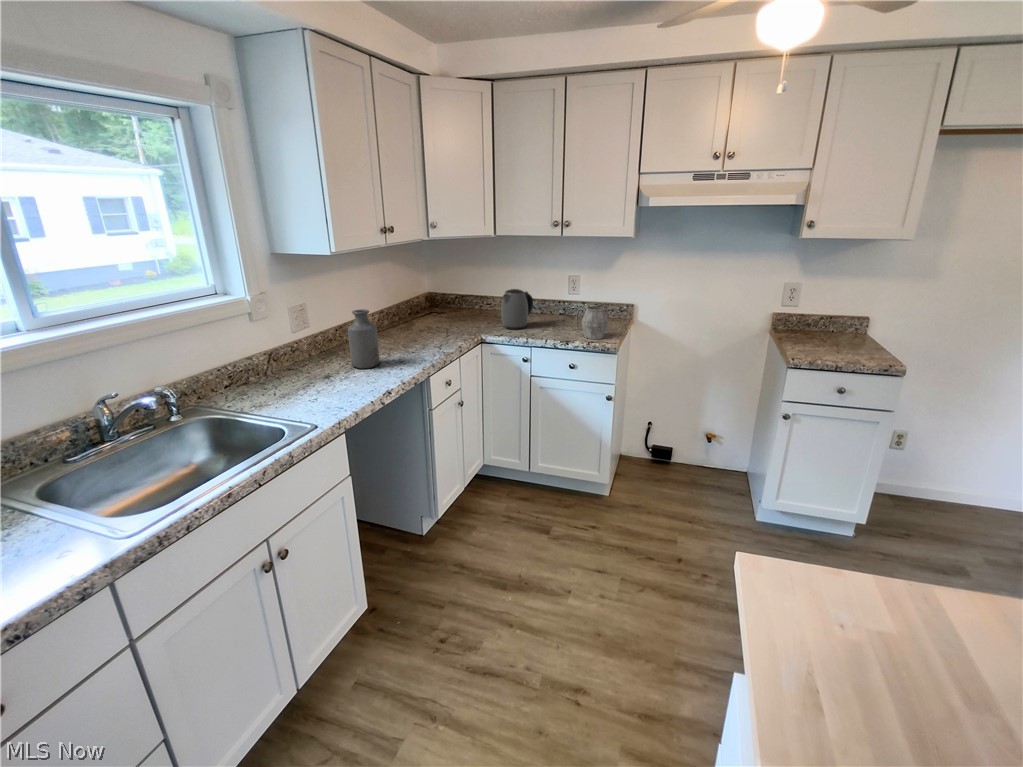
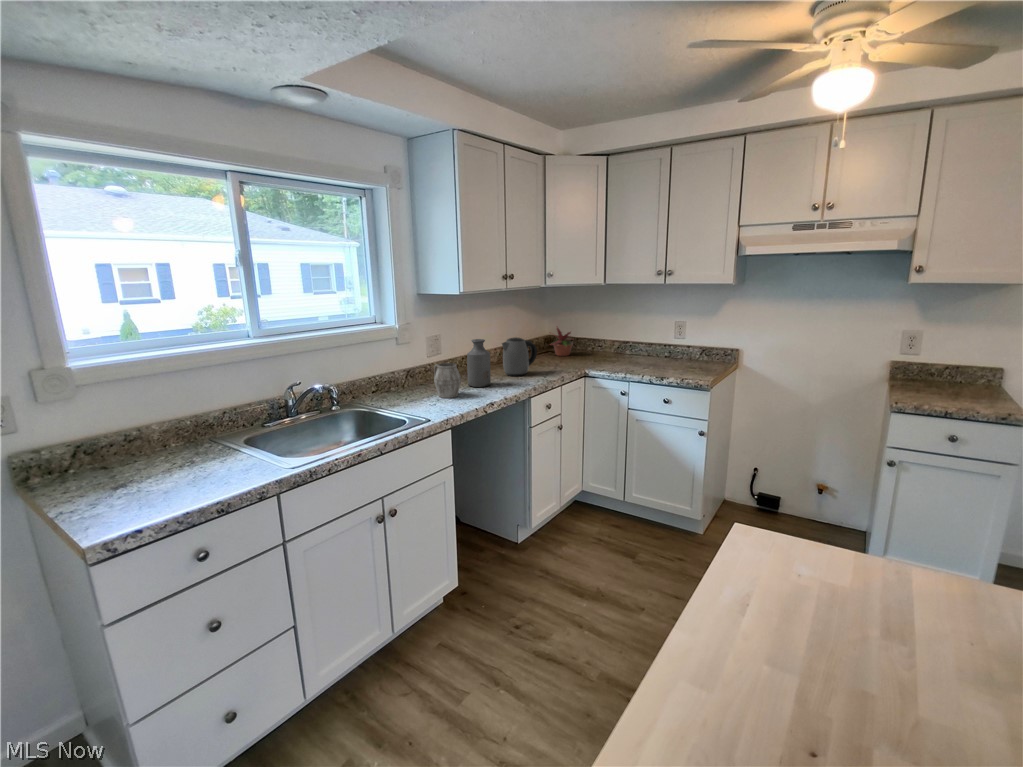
potted plant: none [430,282,469,317] -> present [552,328,573,356]
kettle: present [501,289,533,329] -> present [502,337,537,376]
mug: present [576,306,608,339] -> present [434,363,461,398]

